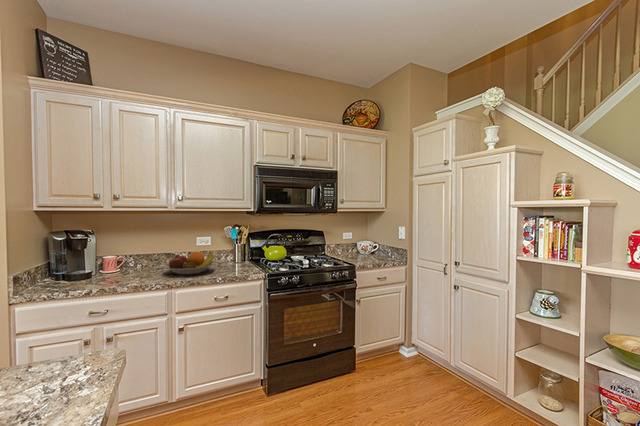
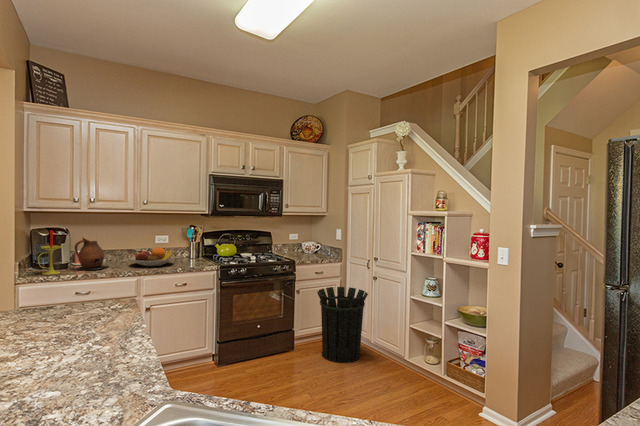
candle: none [43,233,77,289] -> present [38,231,62,275]
ceramic pitcher: none [96,241,139,281] -> present [75,237,108,270]
waste bin: none [383,296,449,395] -> present [317,287,368,363]

